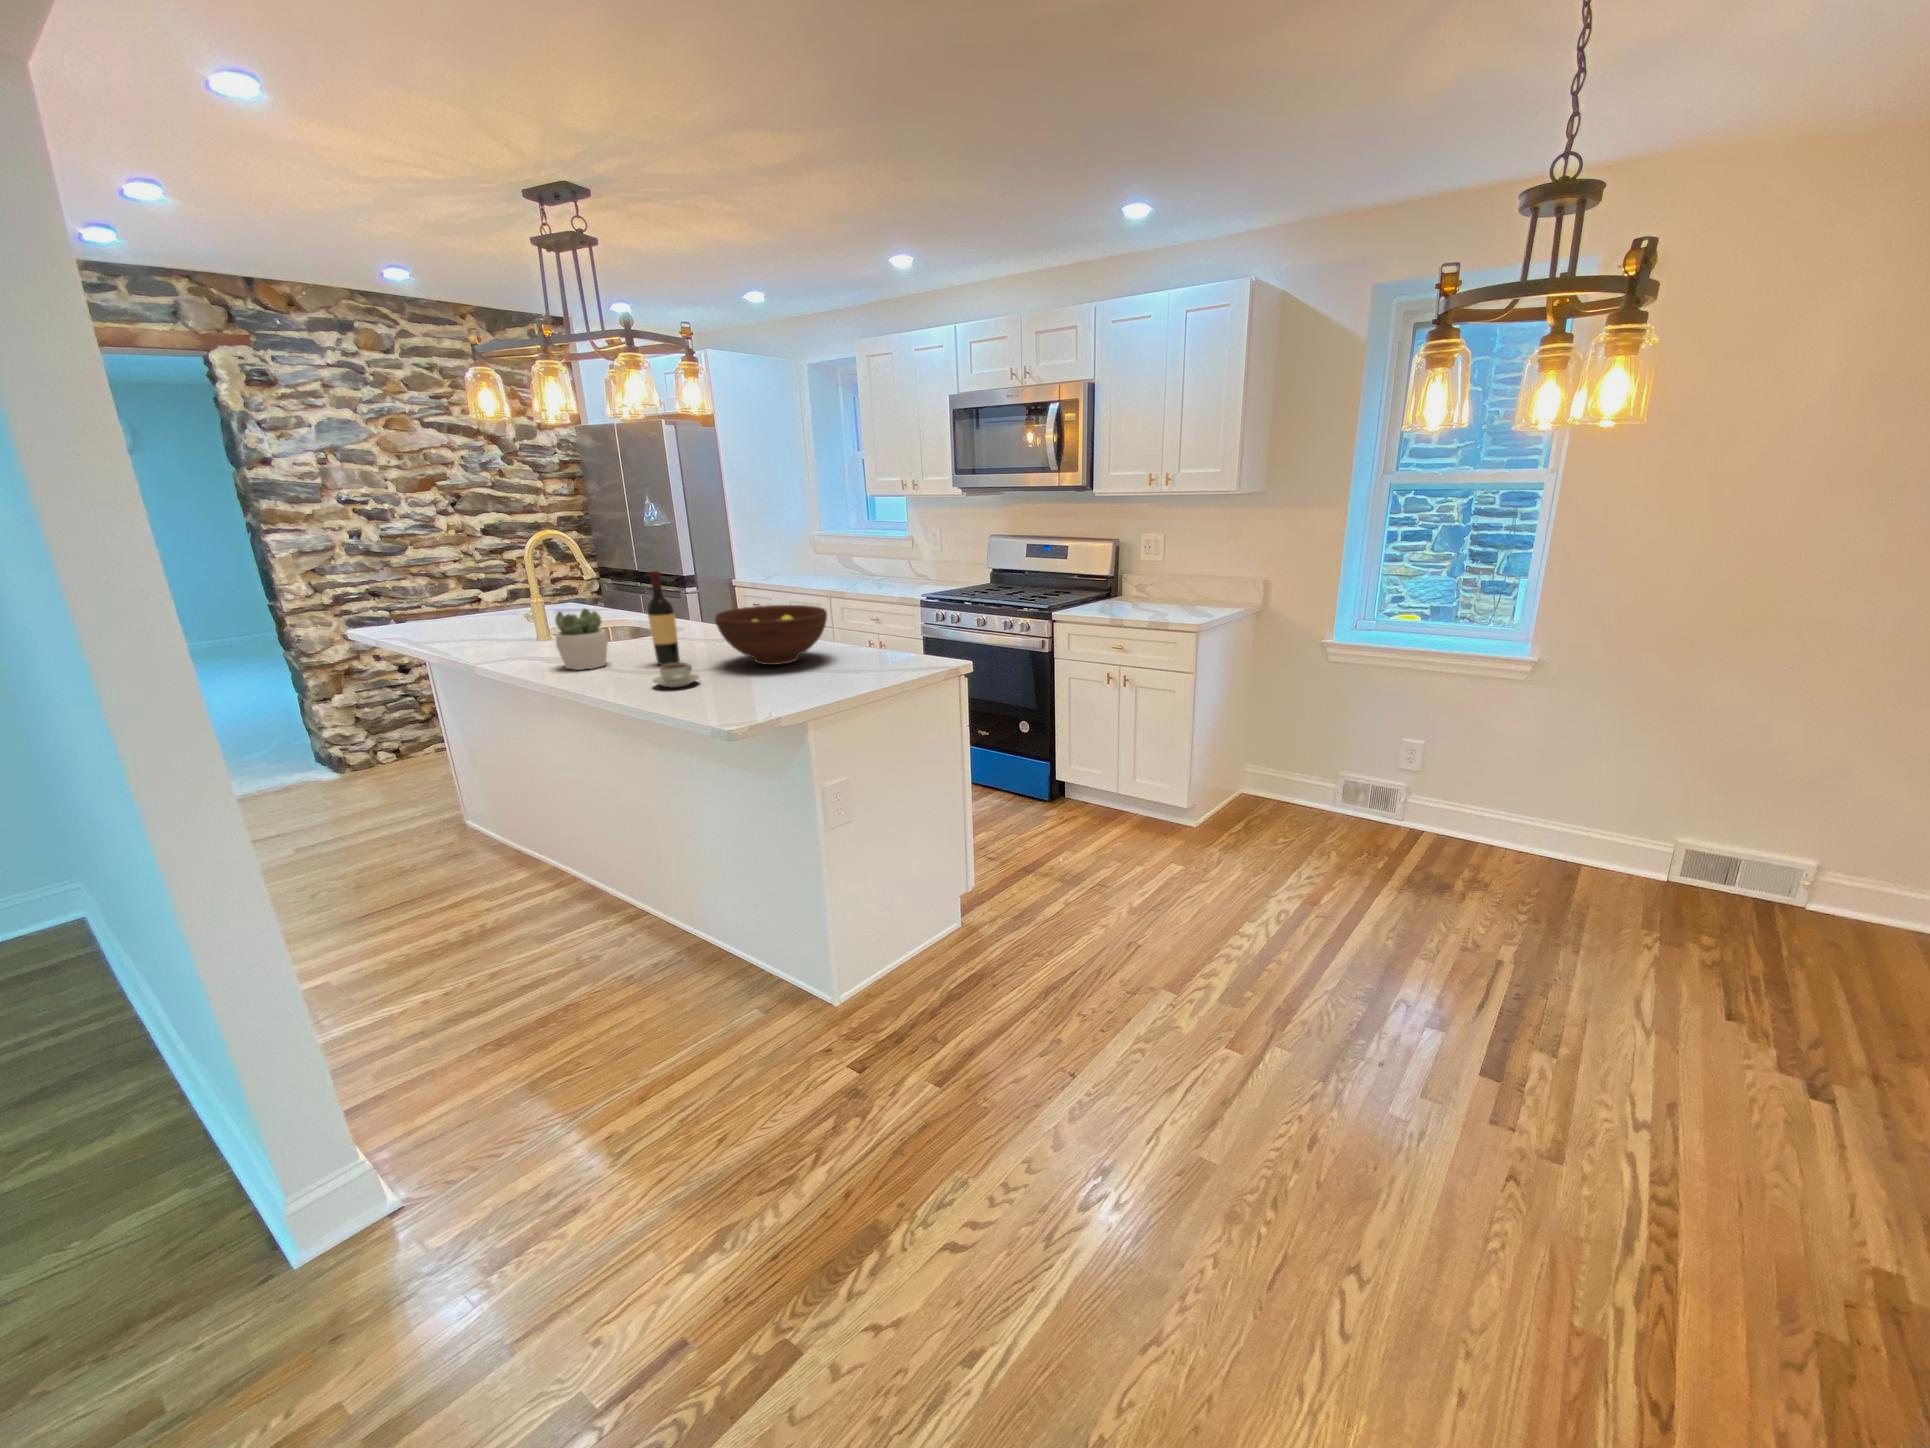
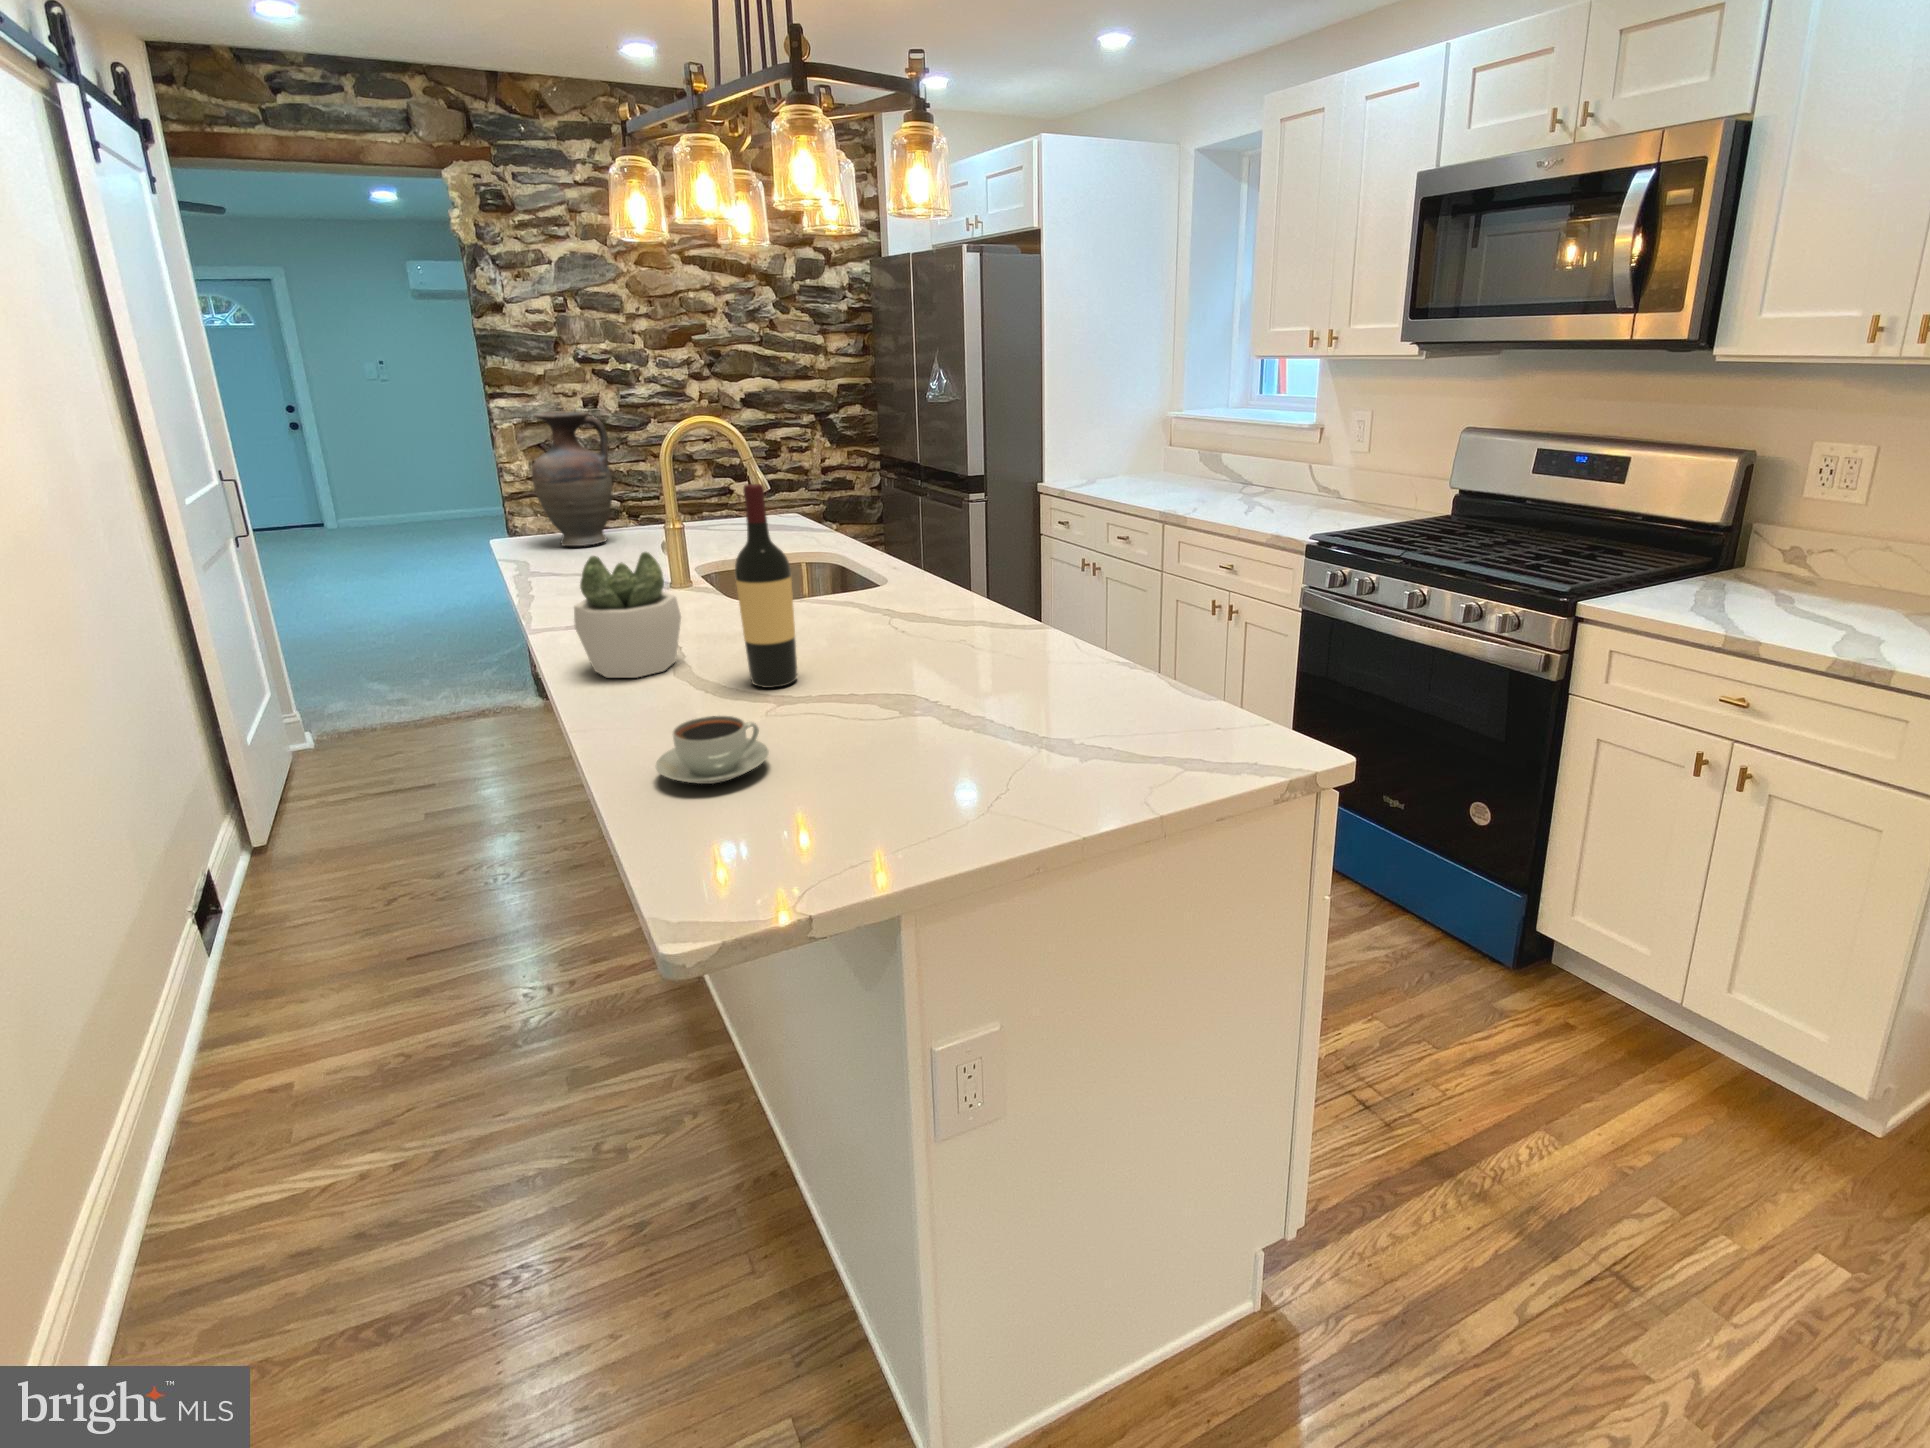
vase: none [406,541,466,629] -> present [531,411,613,546]
fruit bowl: present [715,605,827,665] -> none [848,570,1111,725]

